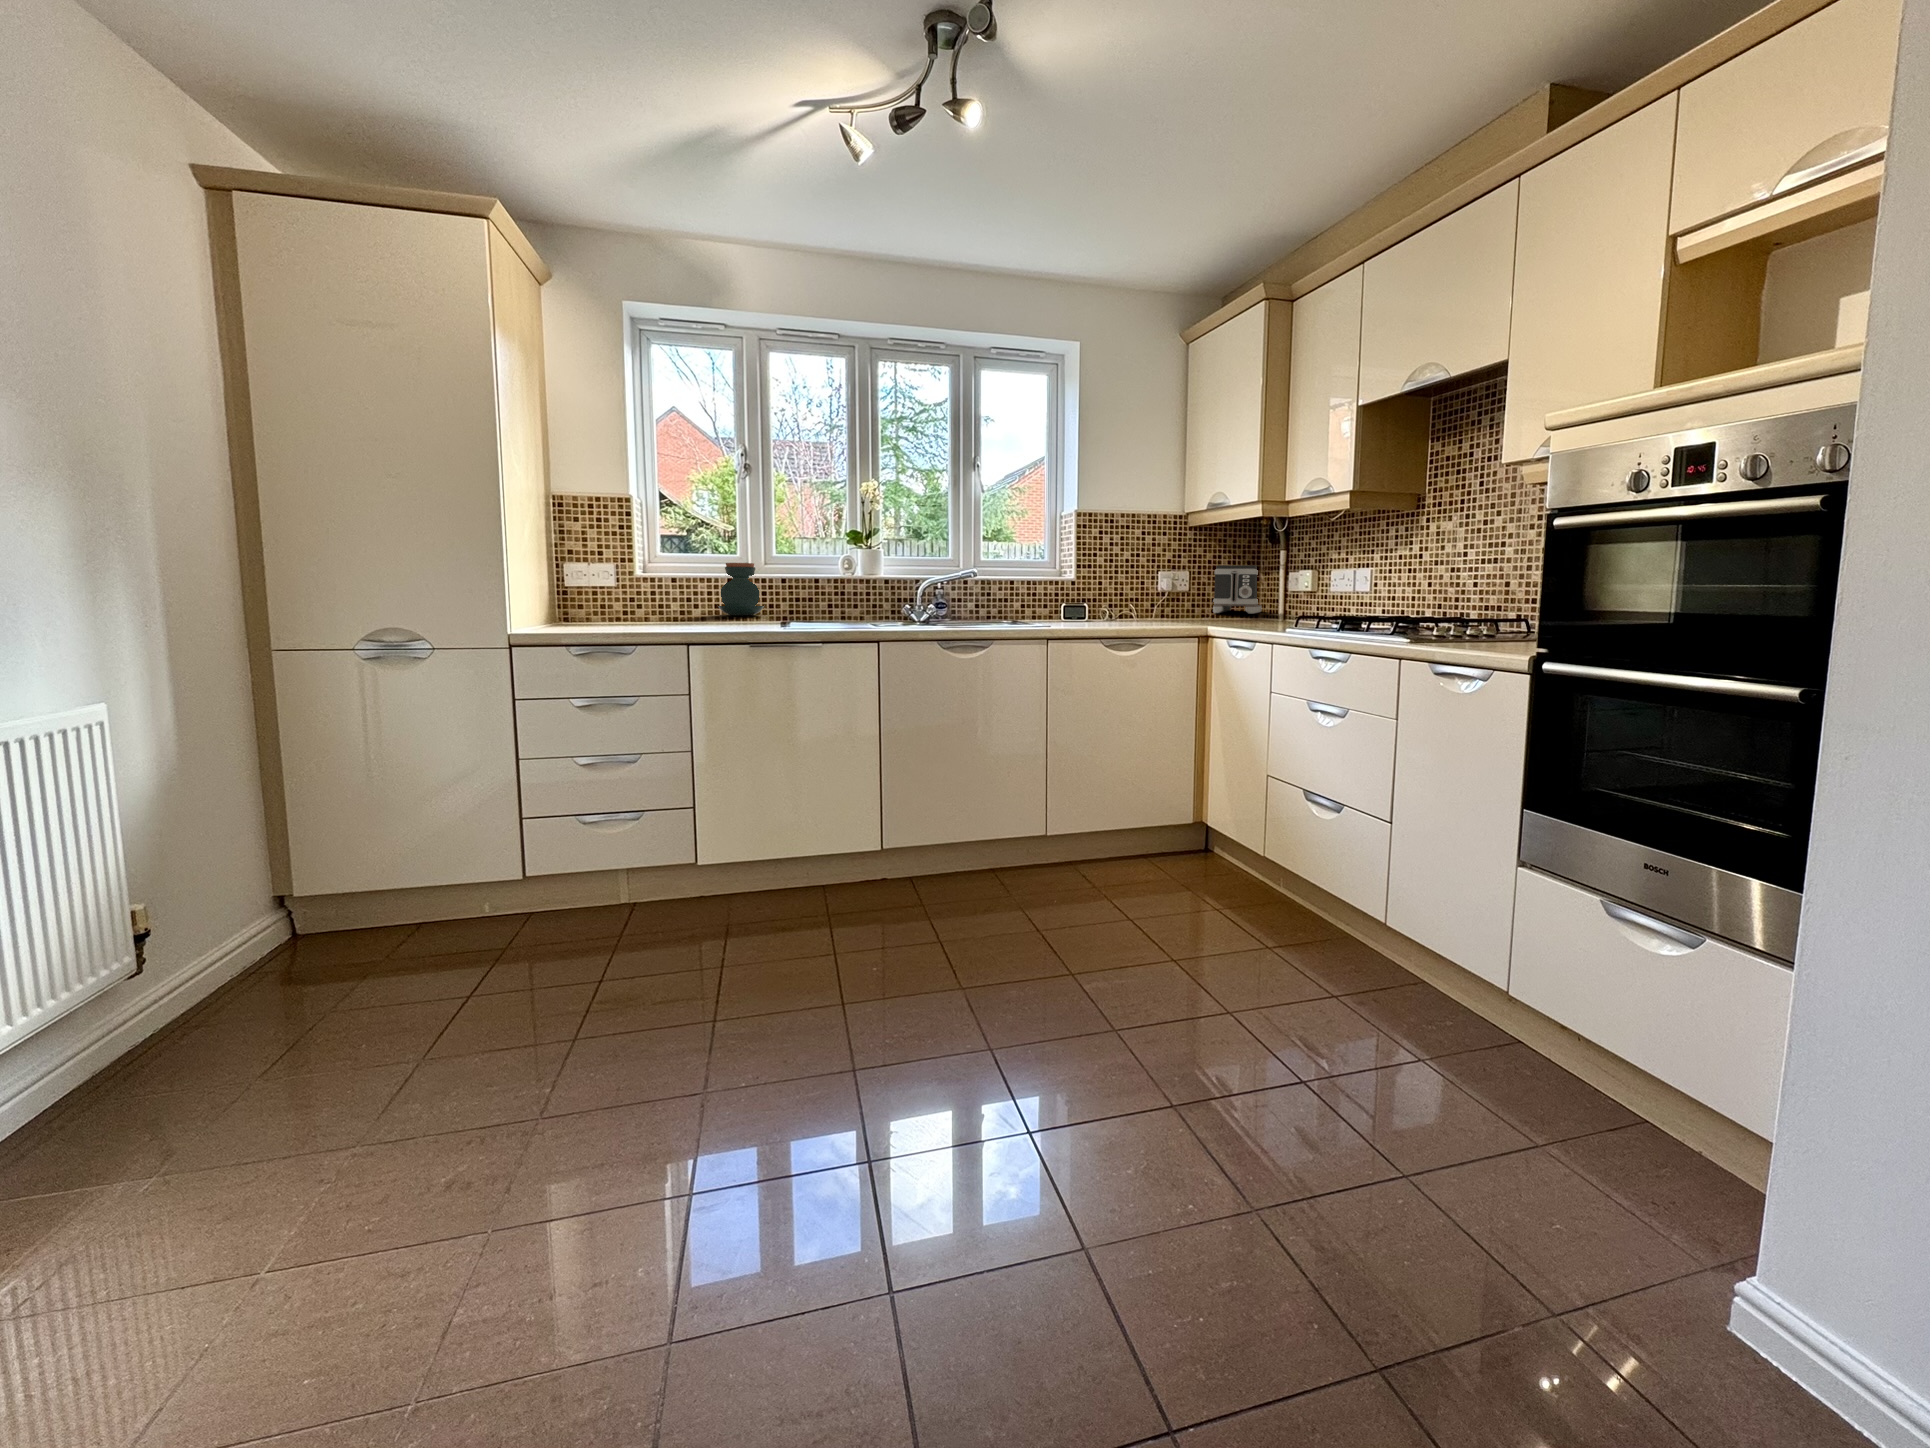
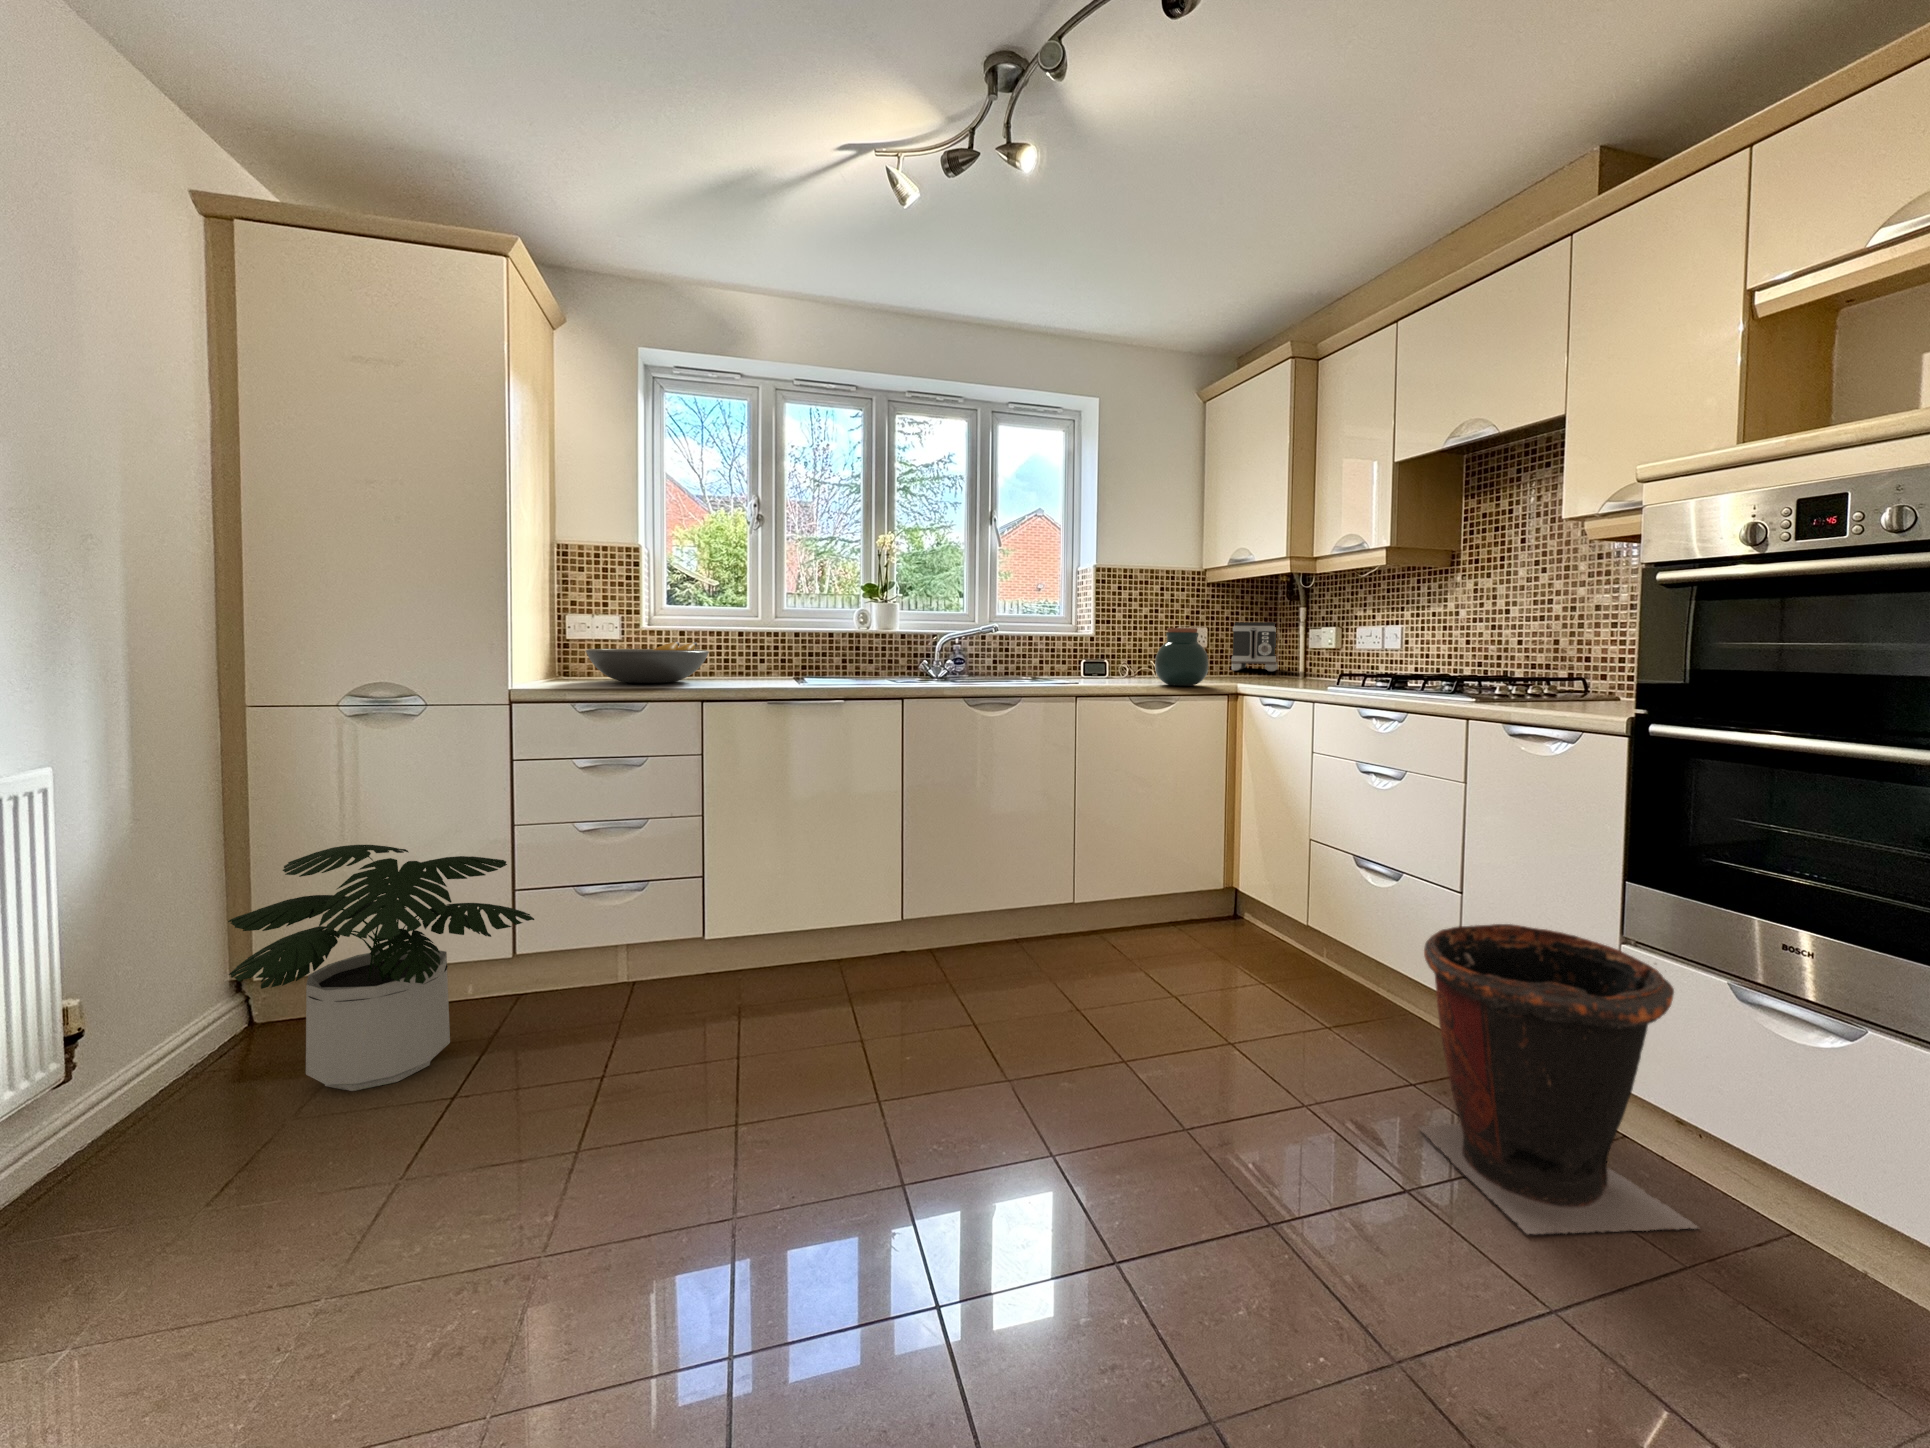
jar: present [718,563,764,616] -> present [1155,628,1208,686]
fruit bowl: none [578,589,696,628] -> present [585,642,709,683]
potted plant: none [264,776,533,991] -> present [228,845,534,1091]
waste bin: none [1324,851,1559,1122] -> present [1418,924,1697,1234]

